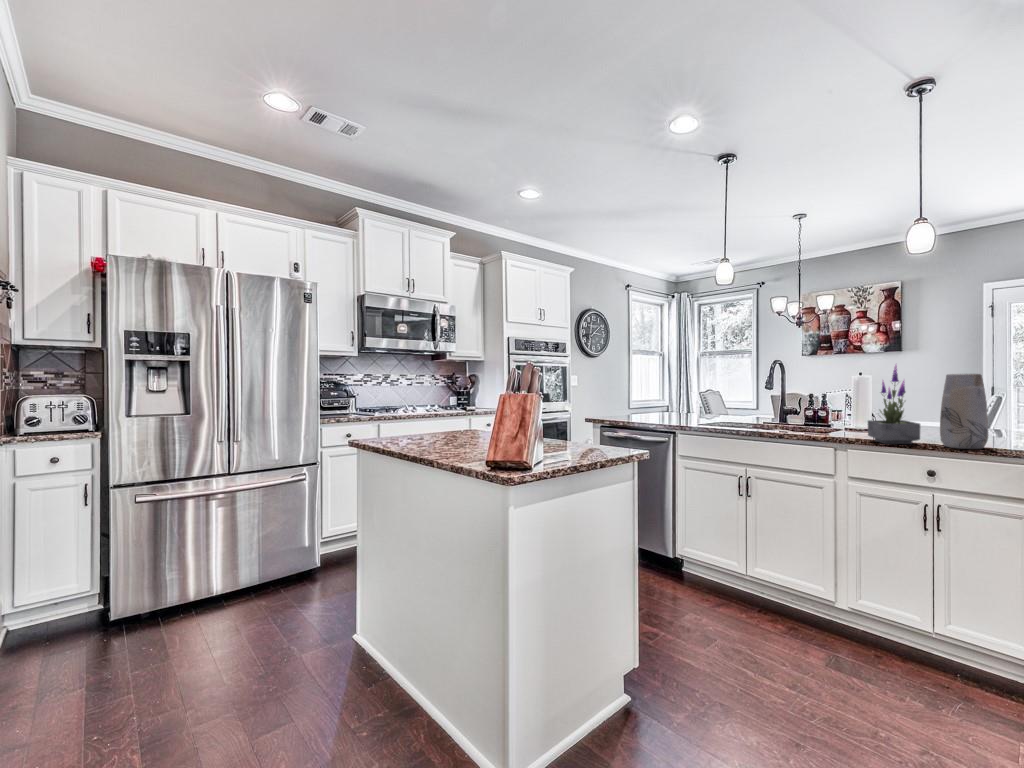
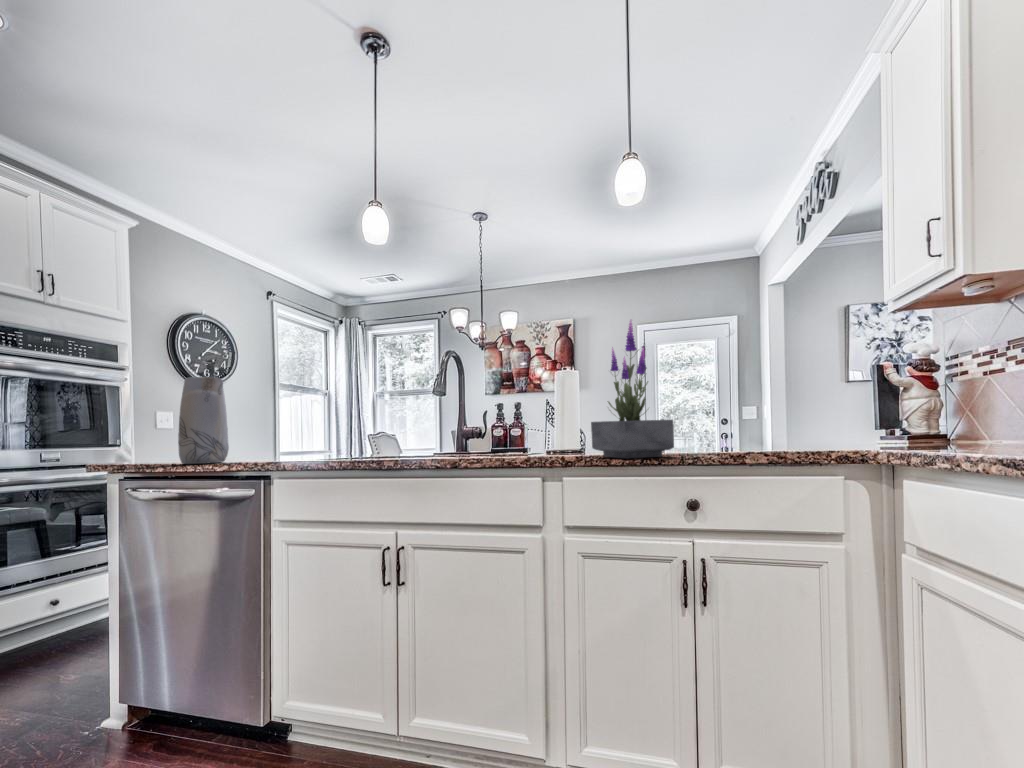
vase: present [940,374,989,449] -> present [178,377,229,464]

